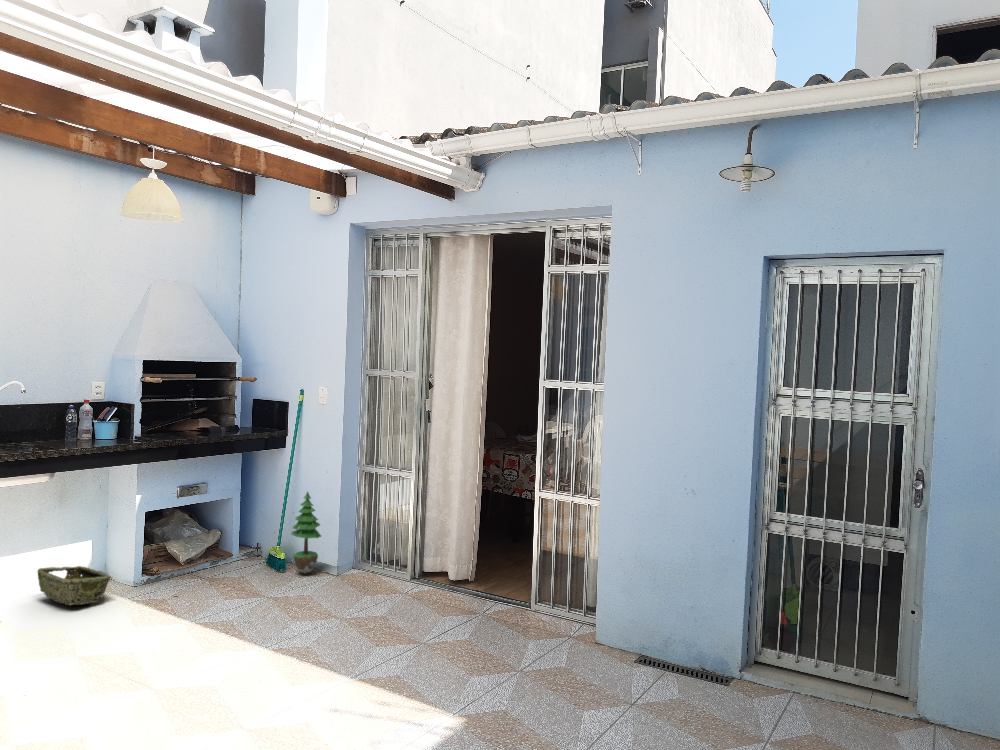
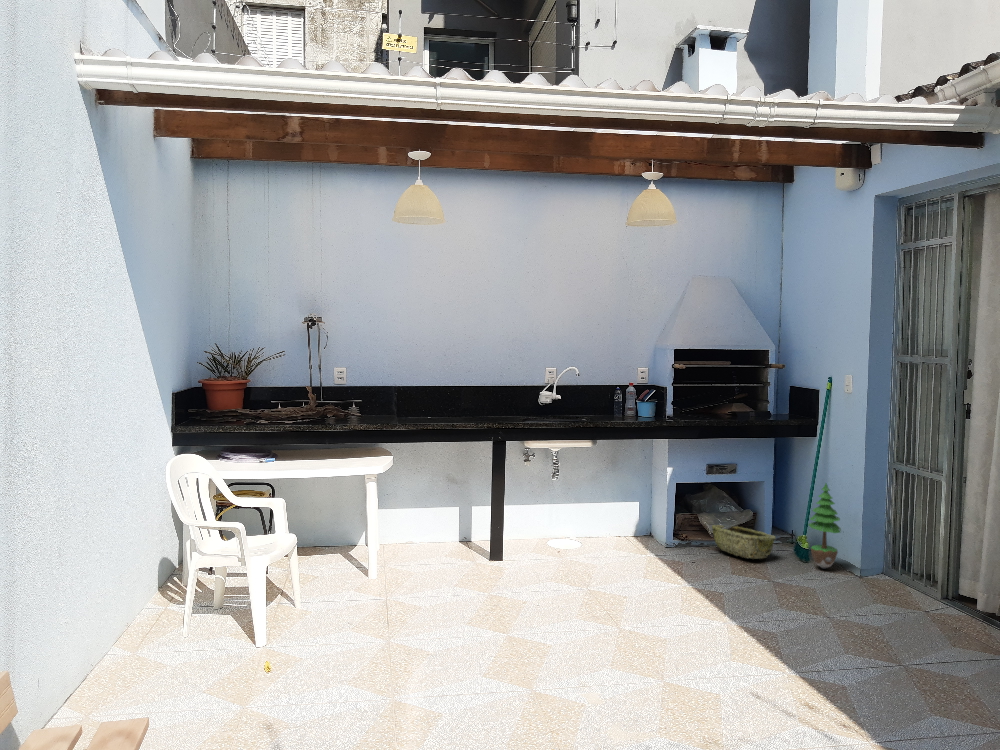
woven basket: present [38,566,110,606] -> present [712,525,776,559]

